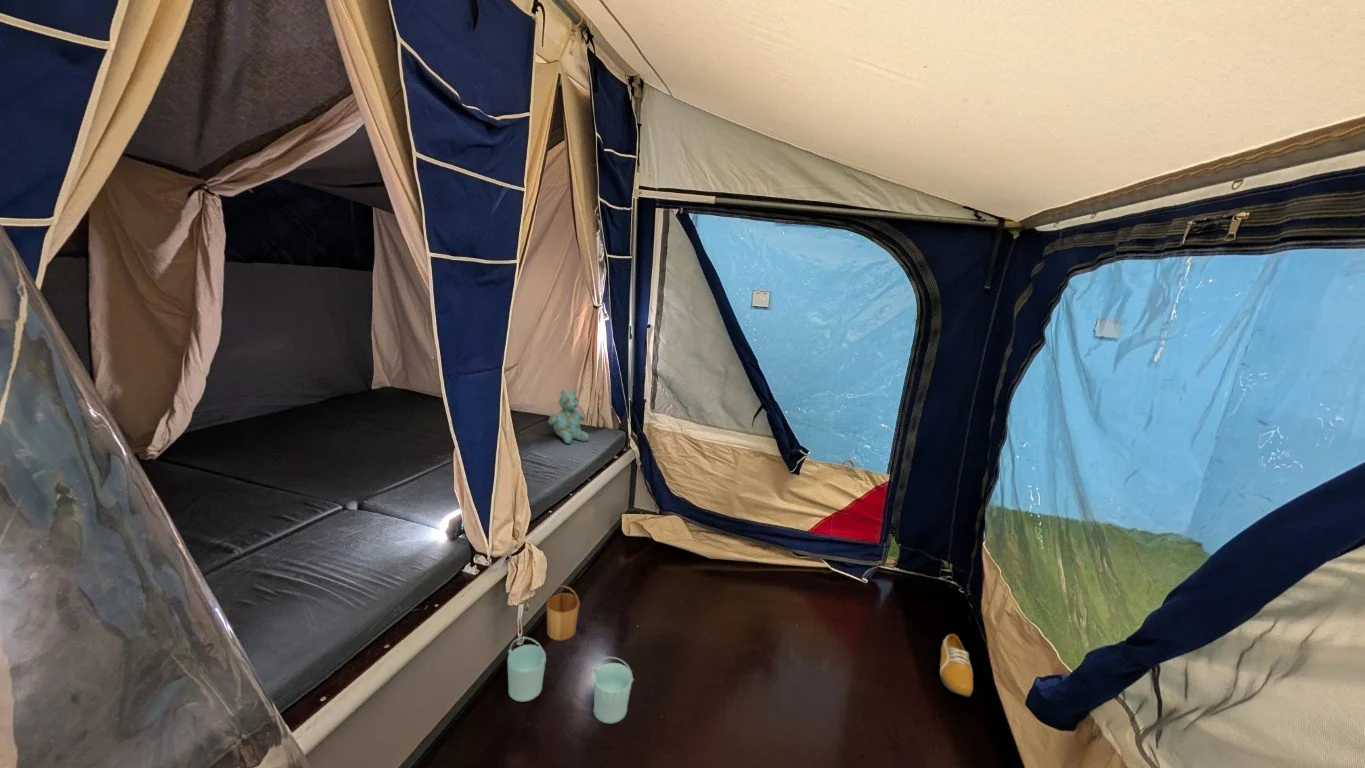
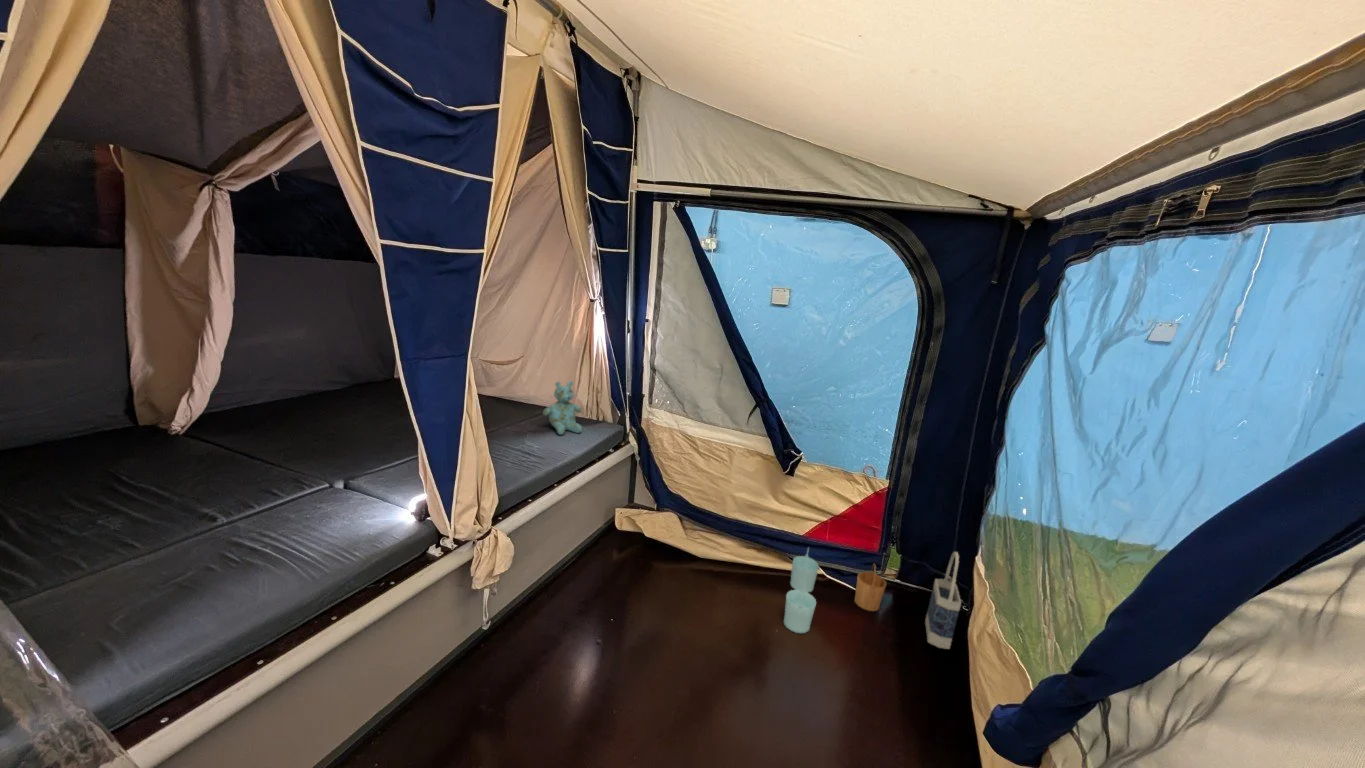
bag: none [929,541,966,633] -> present [925,552,961,649]
bucket: present [508,586,633,723] -> present [784,553,886,633]
shoe: present [940,634,973,697] -> none [922,649,957,716]

